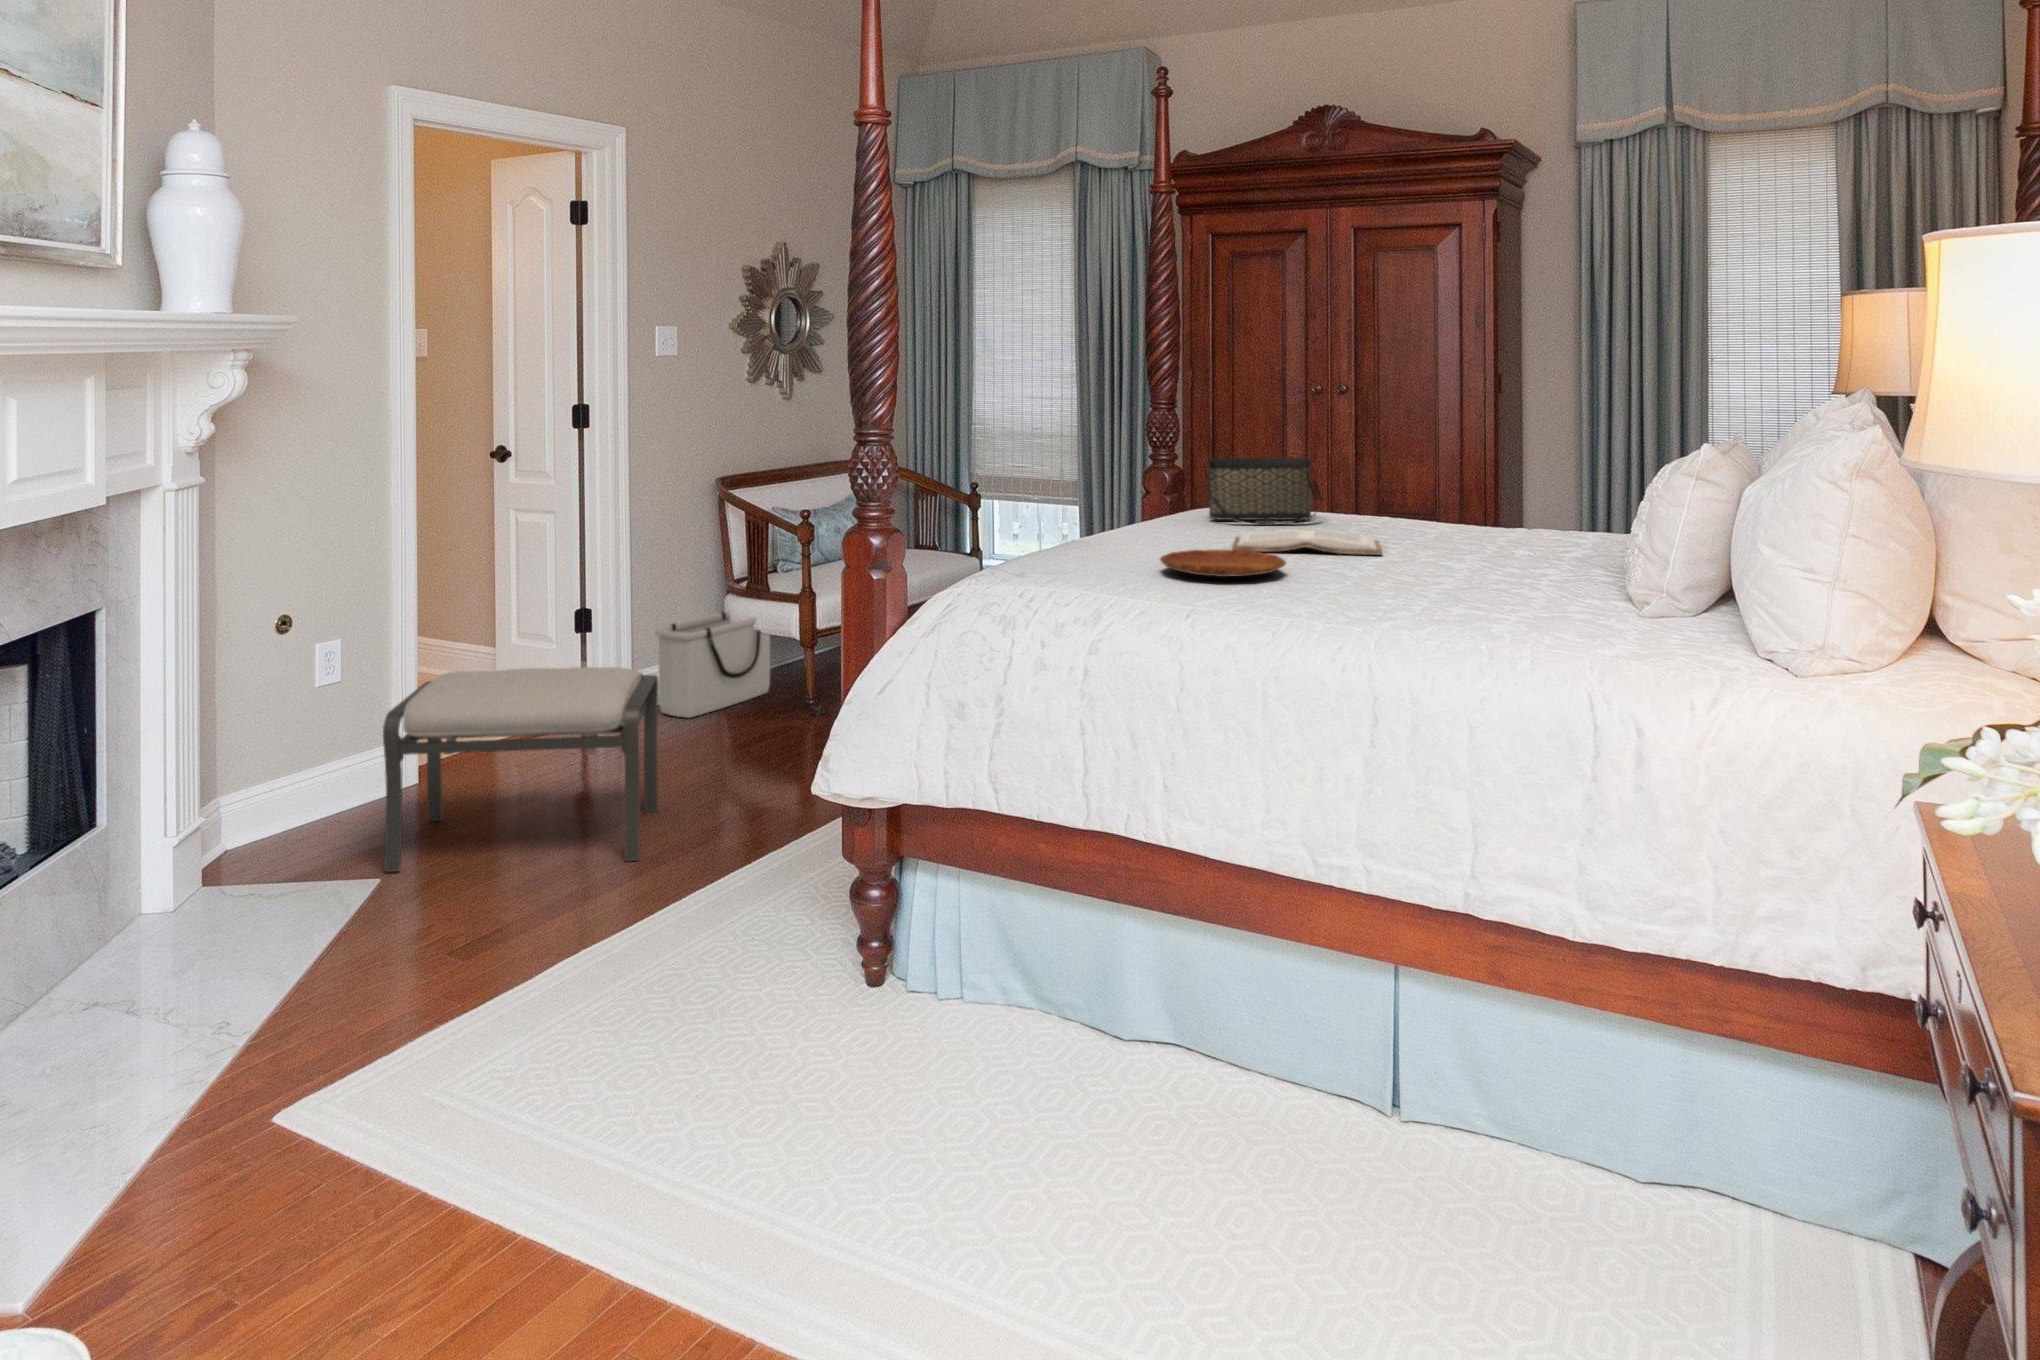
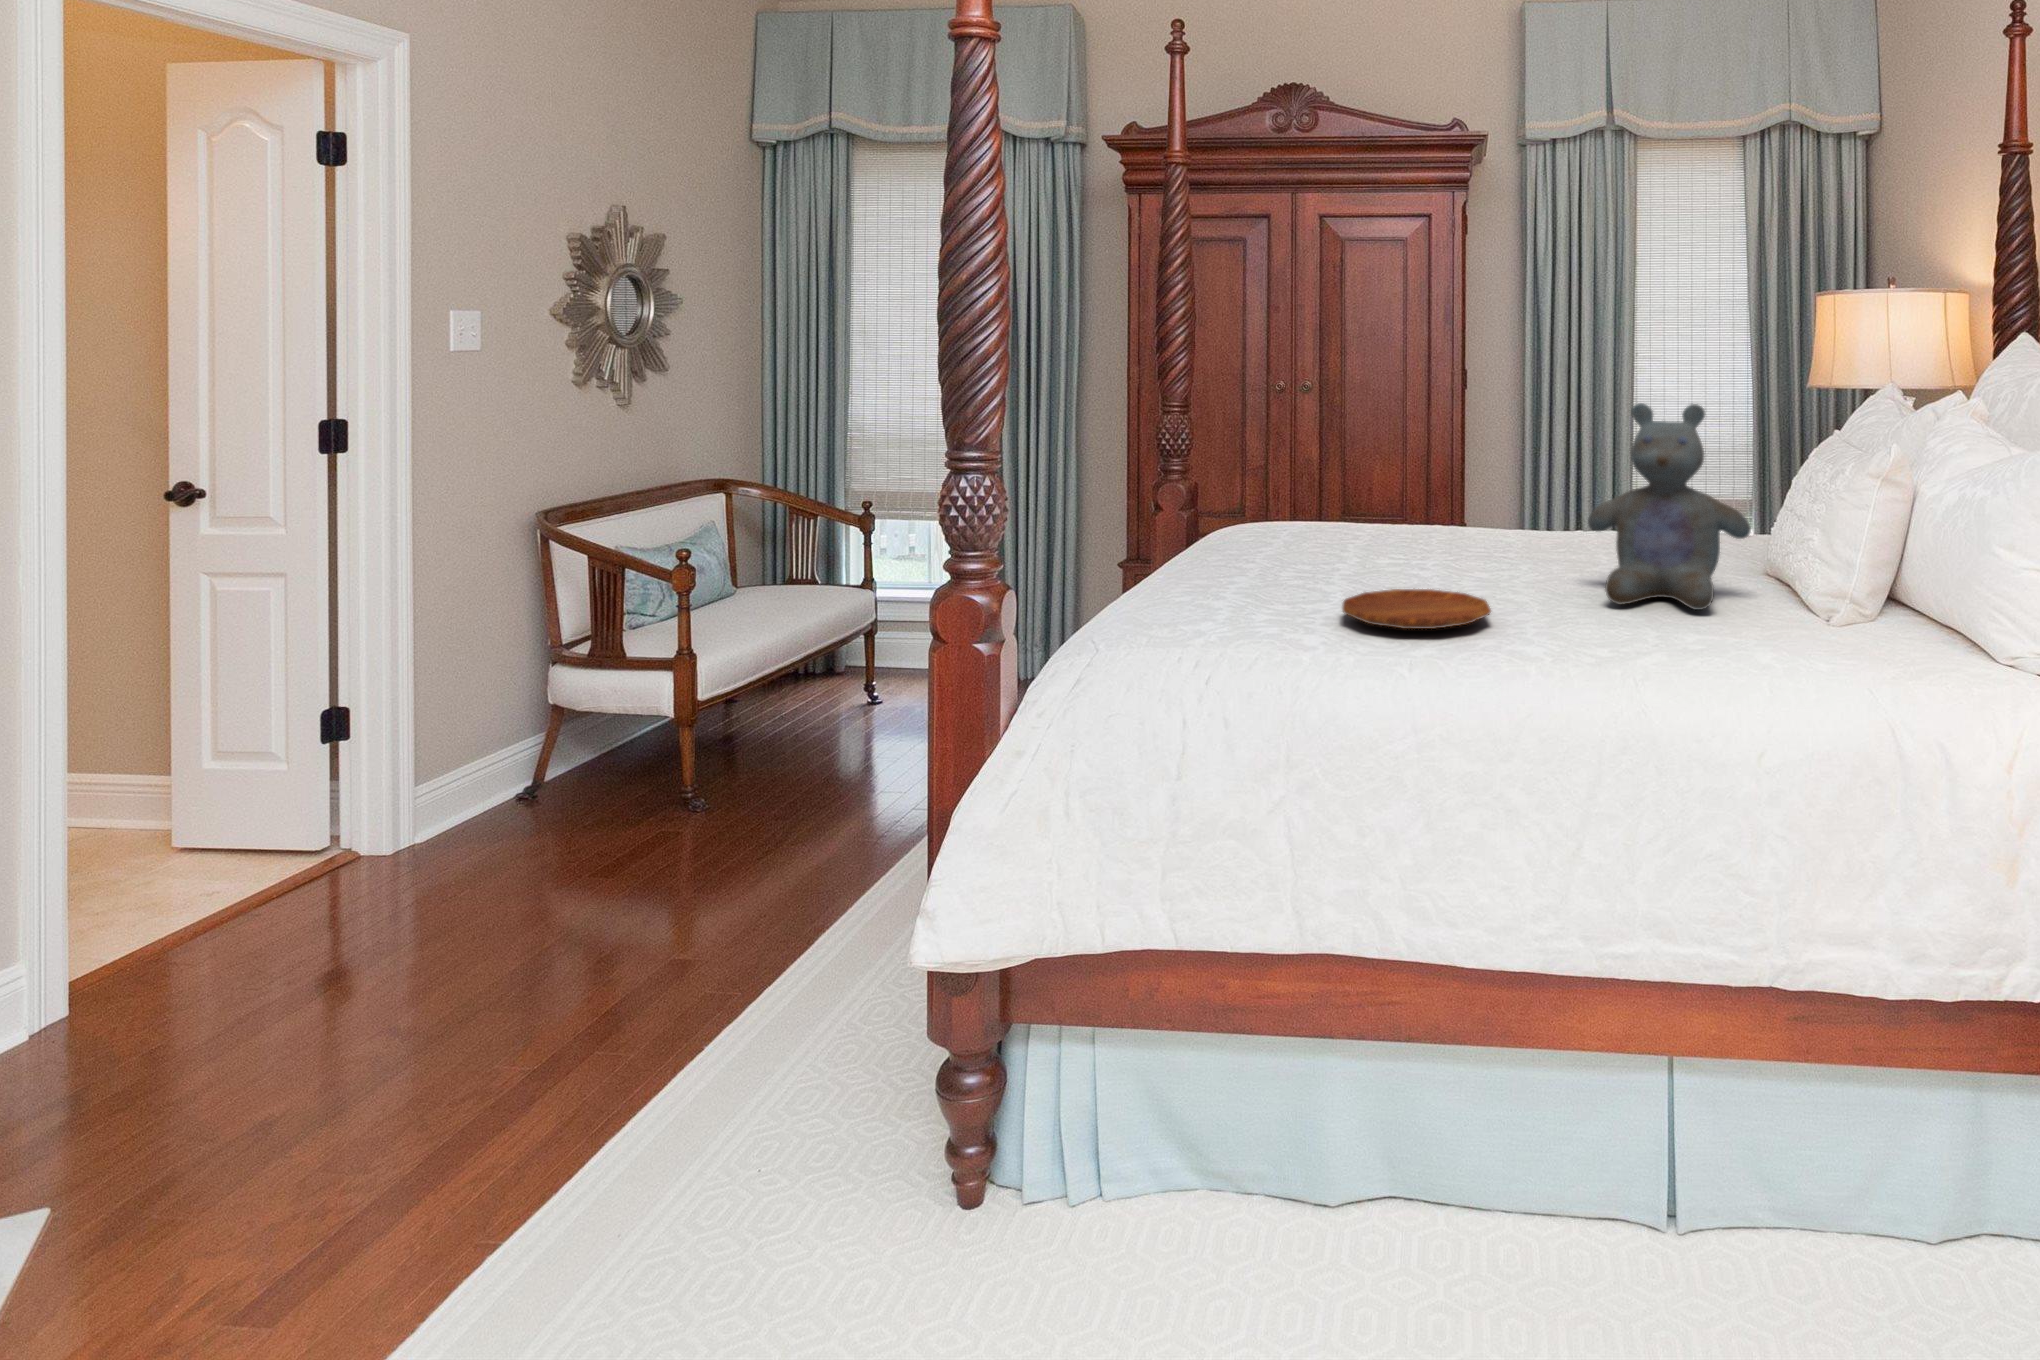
stuffed bear: none [1405,398,1556,583] -> present [1588,403,1751,610]
handbag: present [1207,458,1322,525] -> none [1280,467,1408,546]
book: present [1232,530,1382,555] -> none [1356,553,1537,586]
storage bin: present [655,611,770,718] -> none [456,679,625,840]
ottoman: present [383,667,659,872] -> none [32,809,525,1231]

